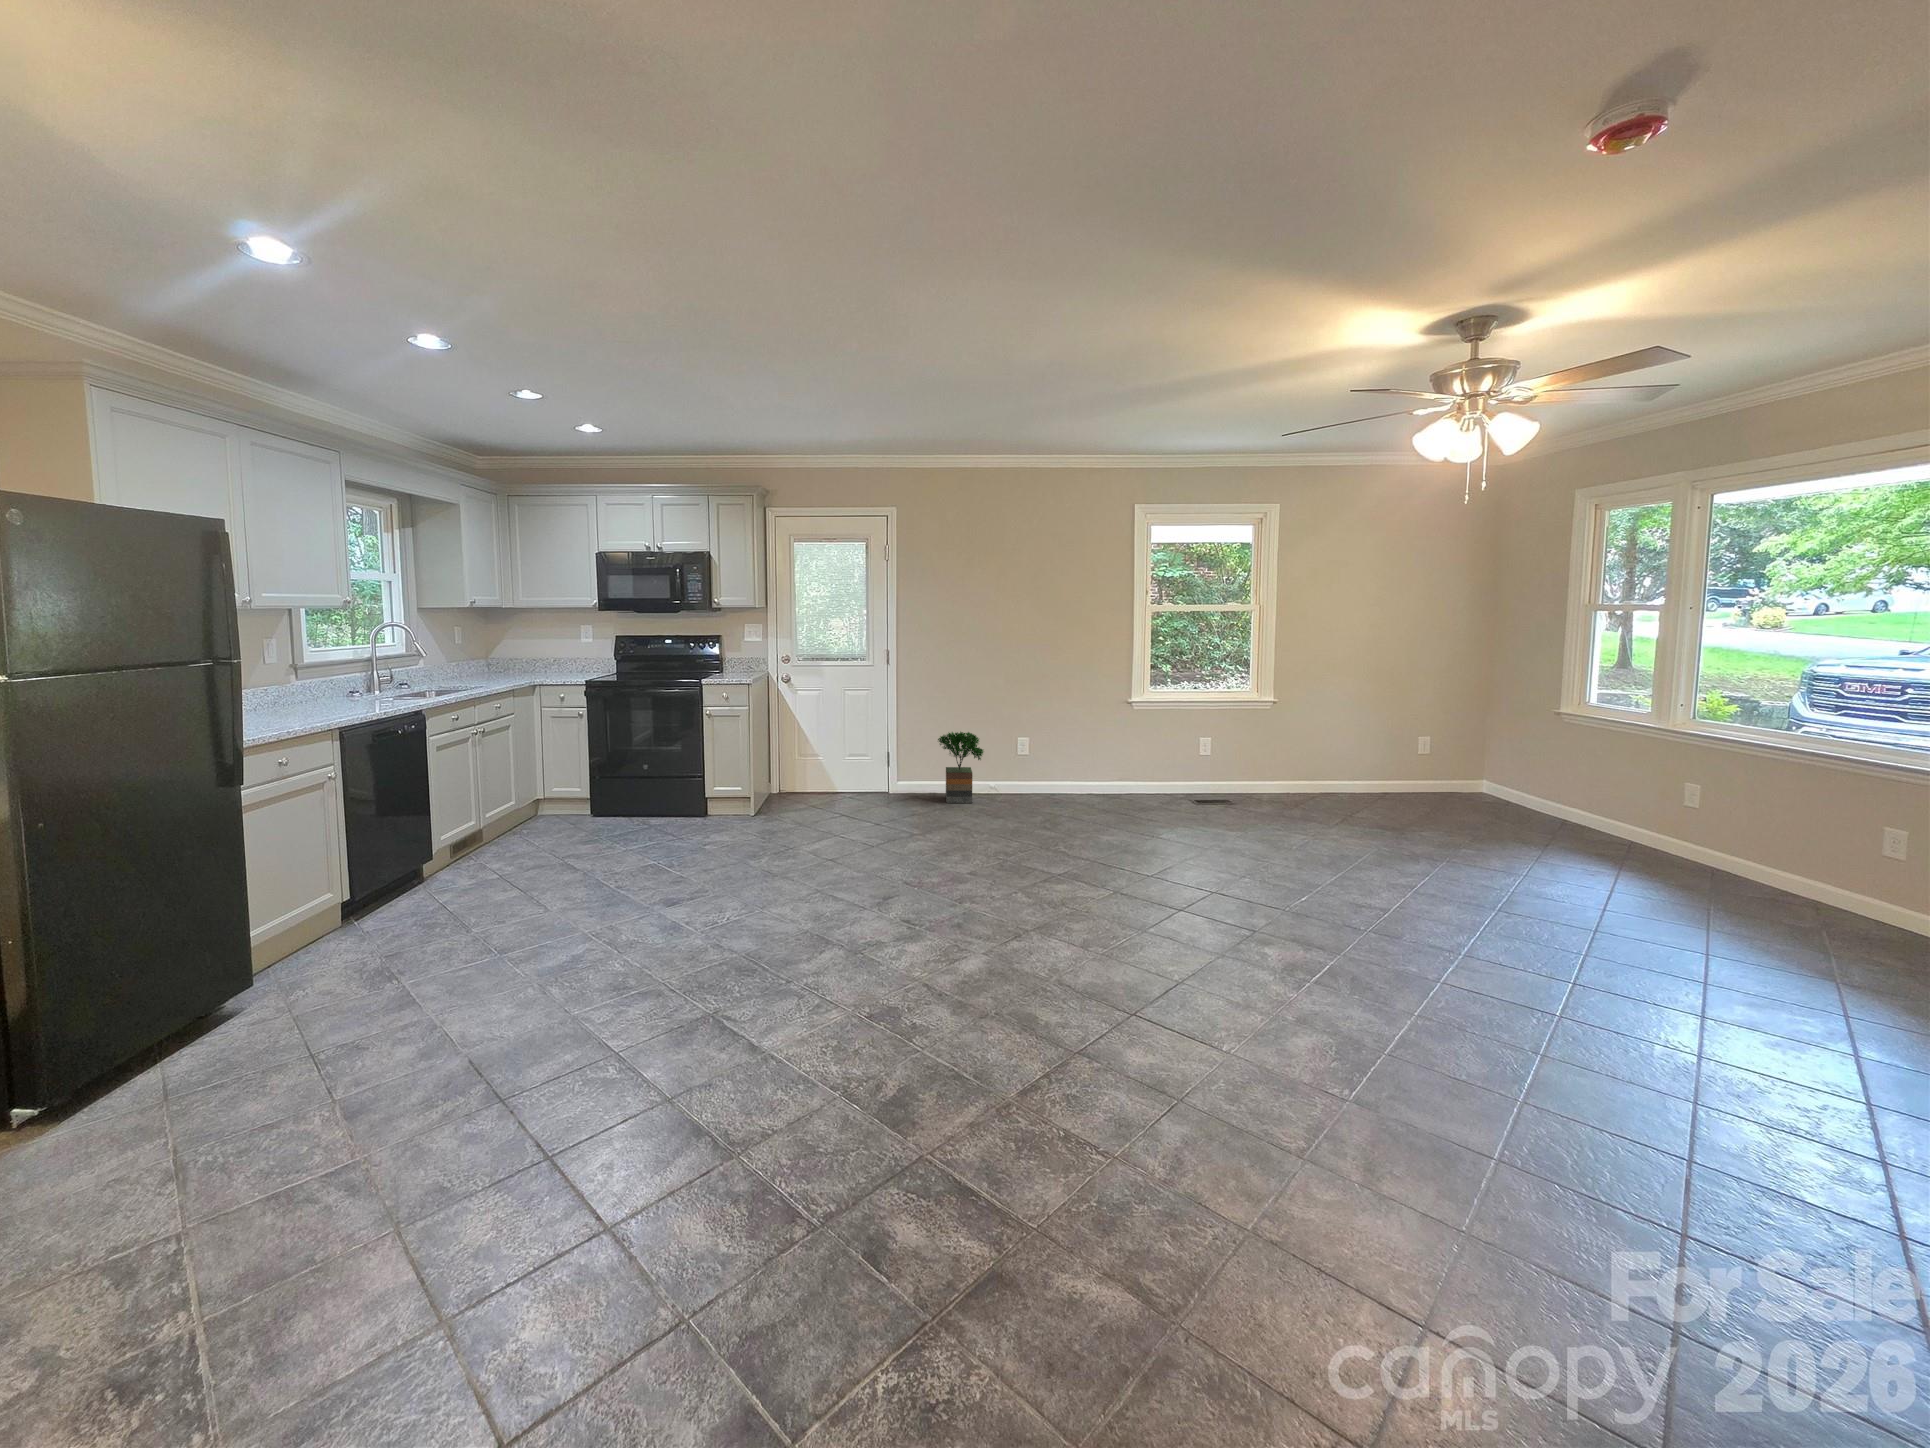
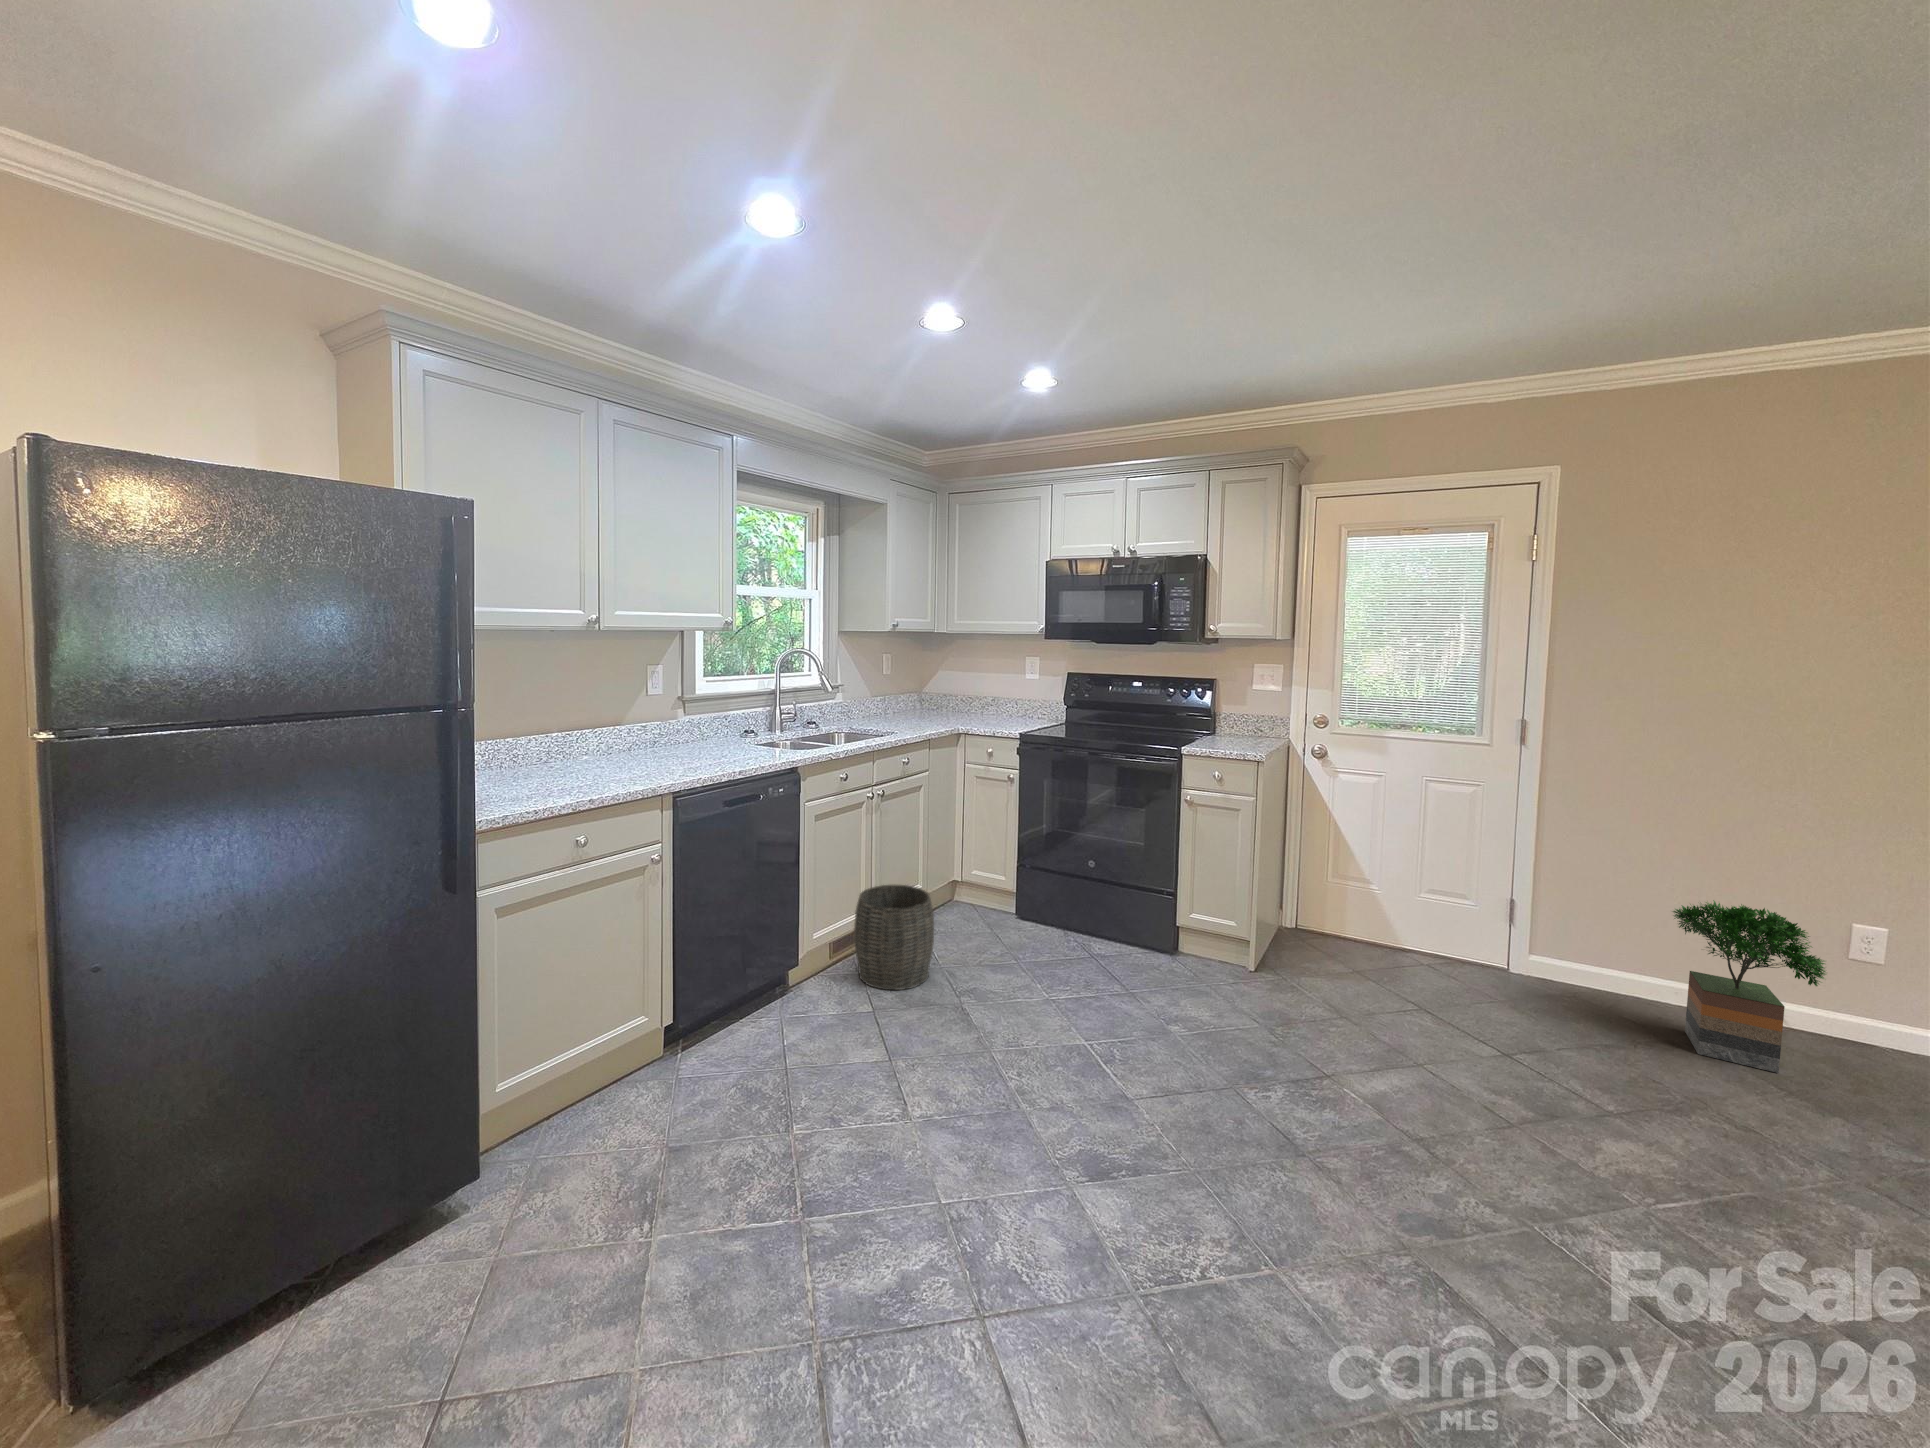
woven basket: none [474,794,540,865] -> present [854,885,934,990]

